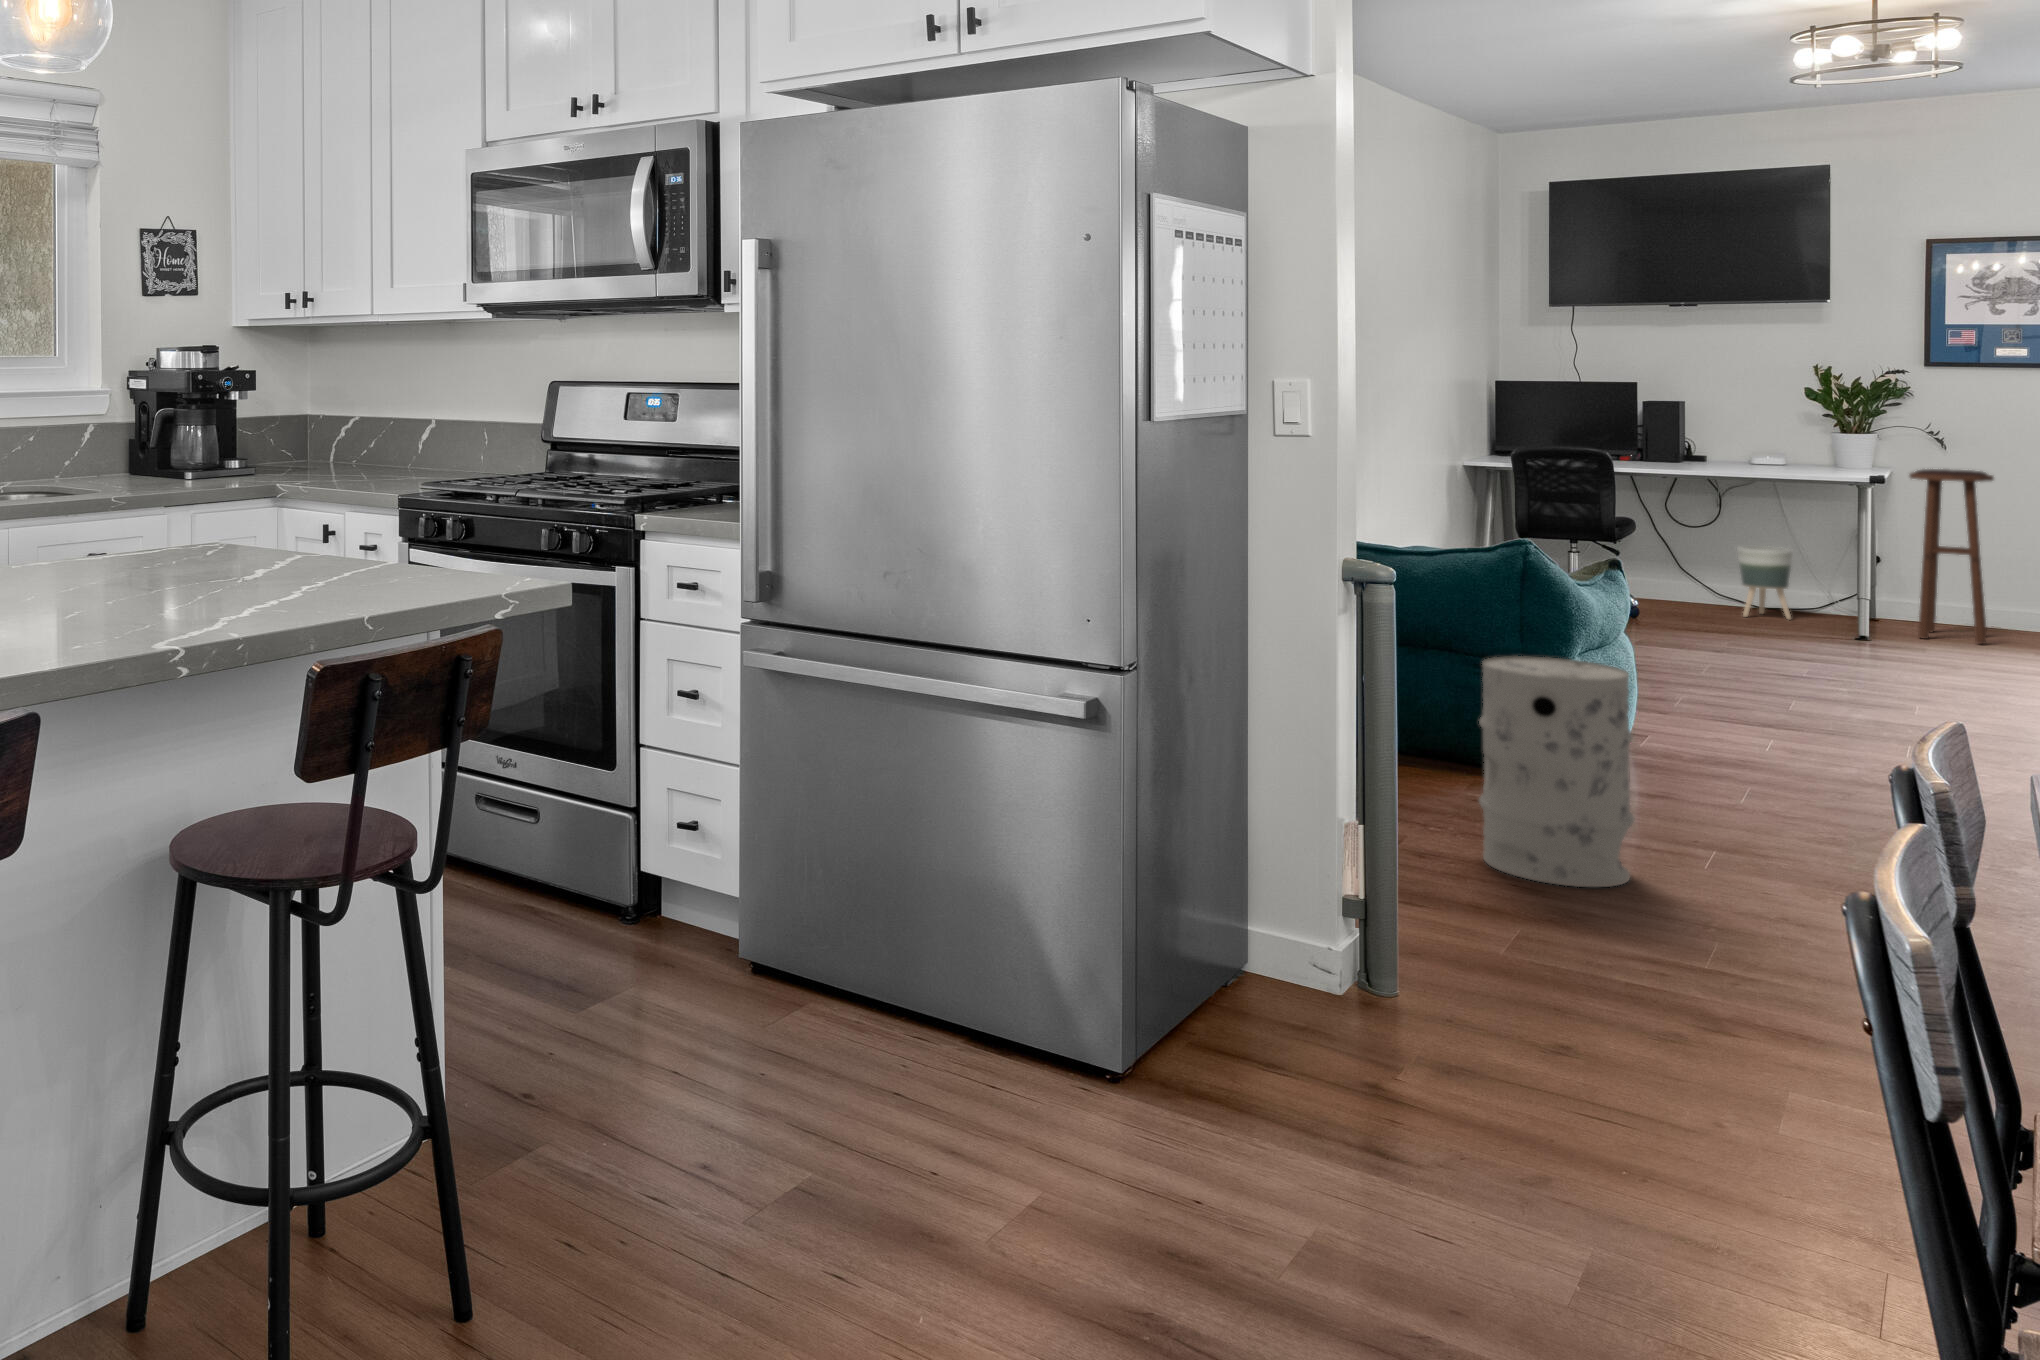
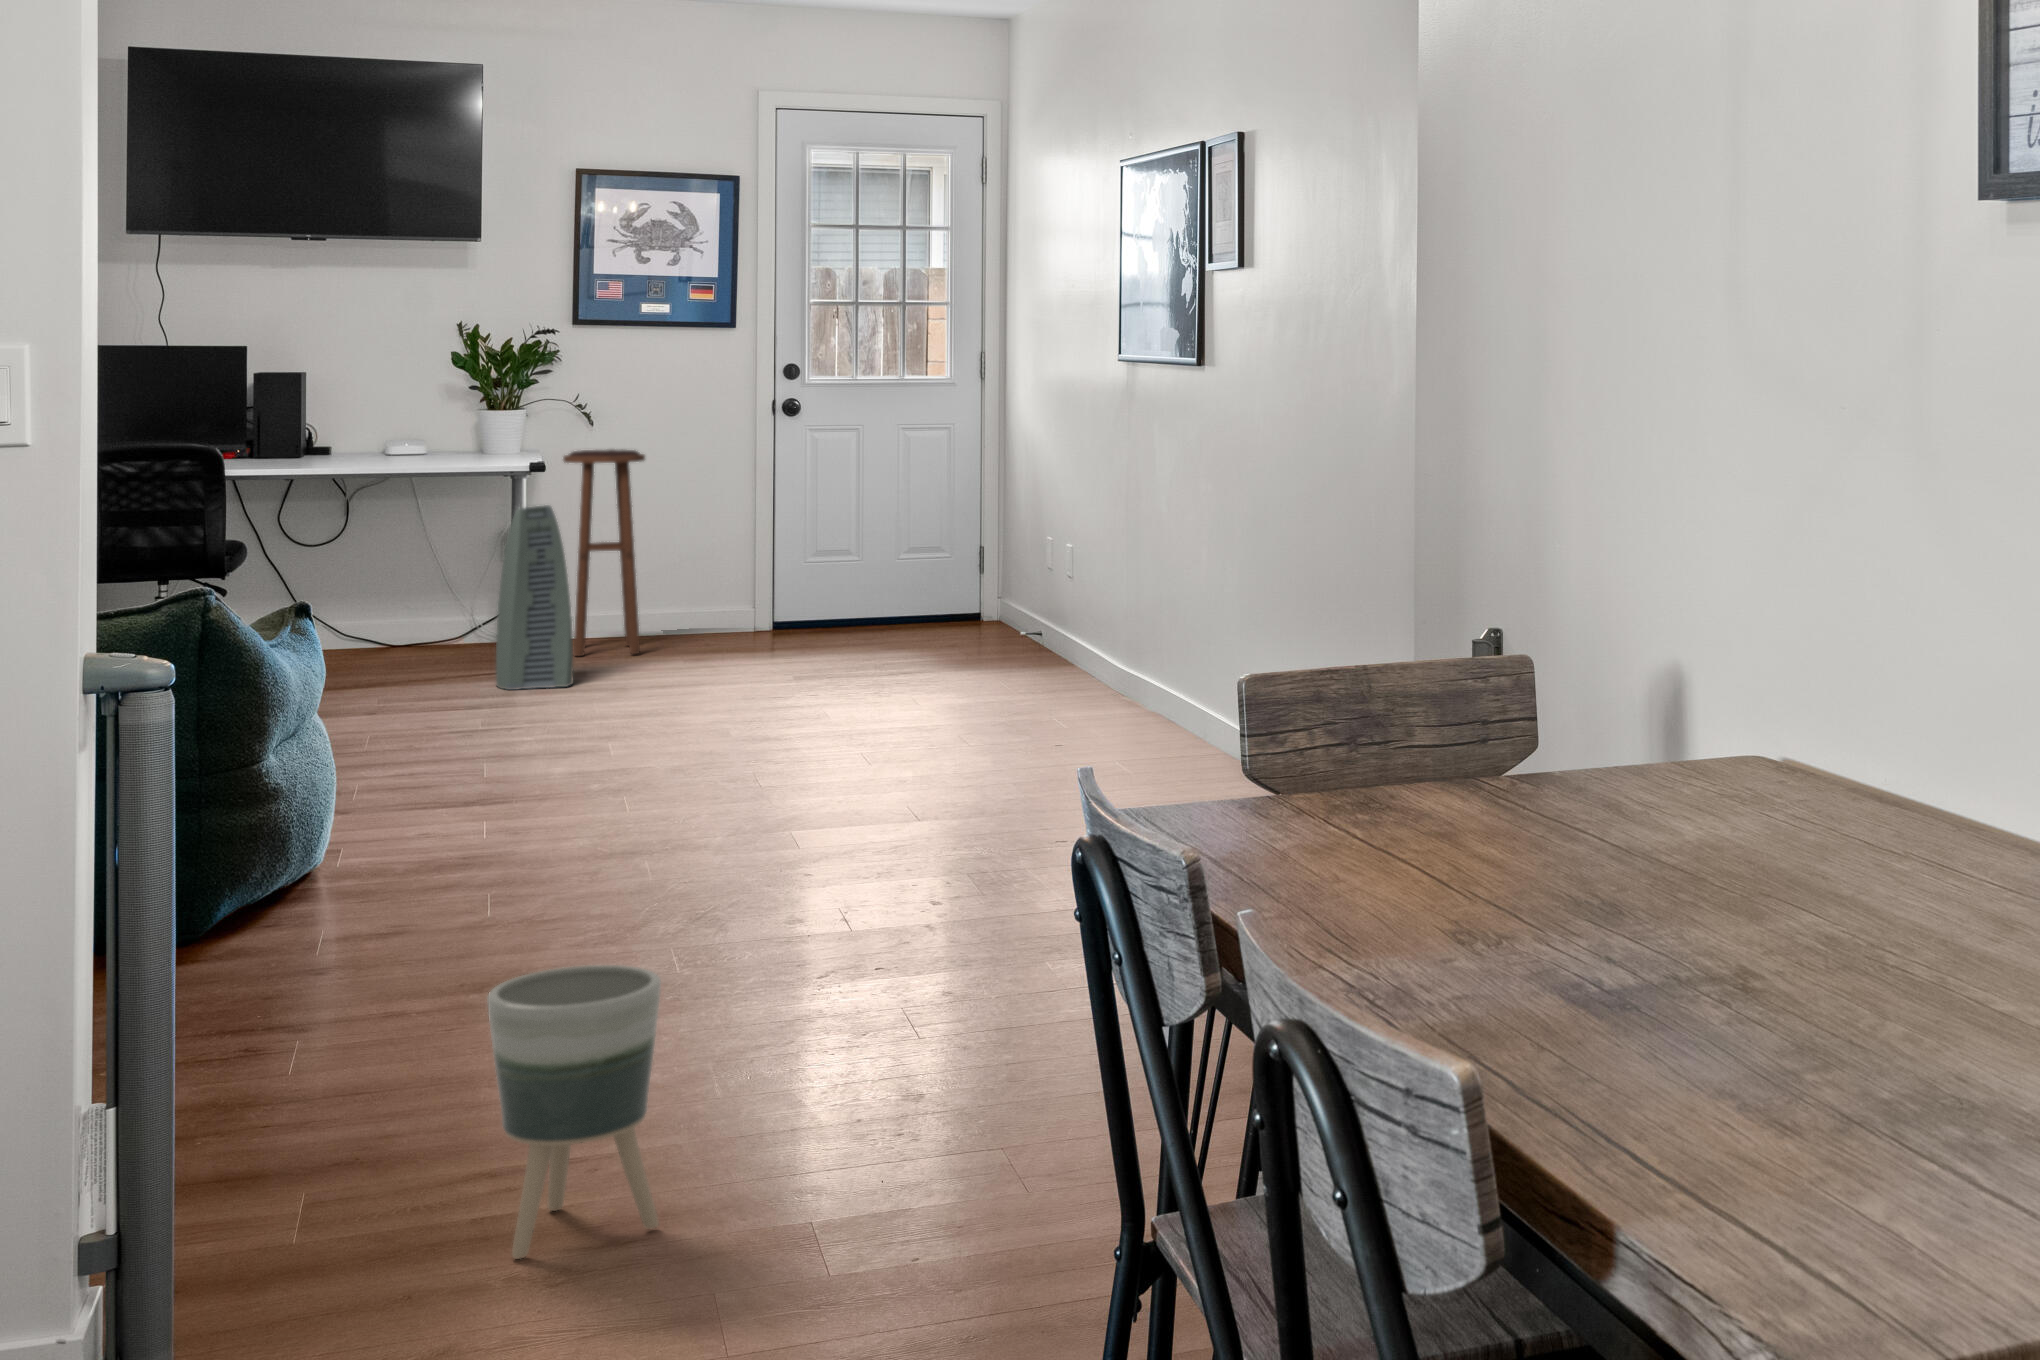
air purifier: none [1829,512,1903,661] -> present [496,505,574,690]
planter: present [1737,546,1793,619] -> present [487,965,661,1259]
trash can: present [1479,656,1635,887] -> none [241,734,459,1073]

